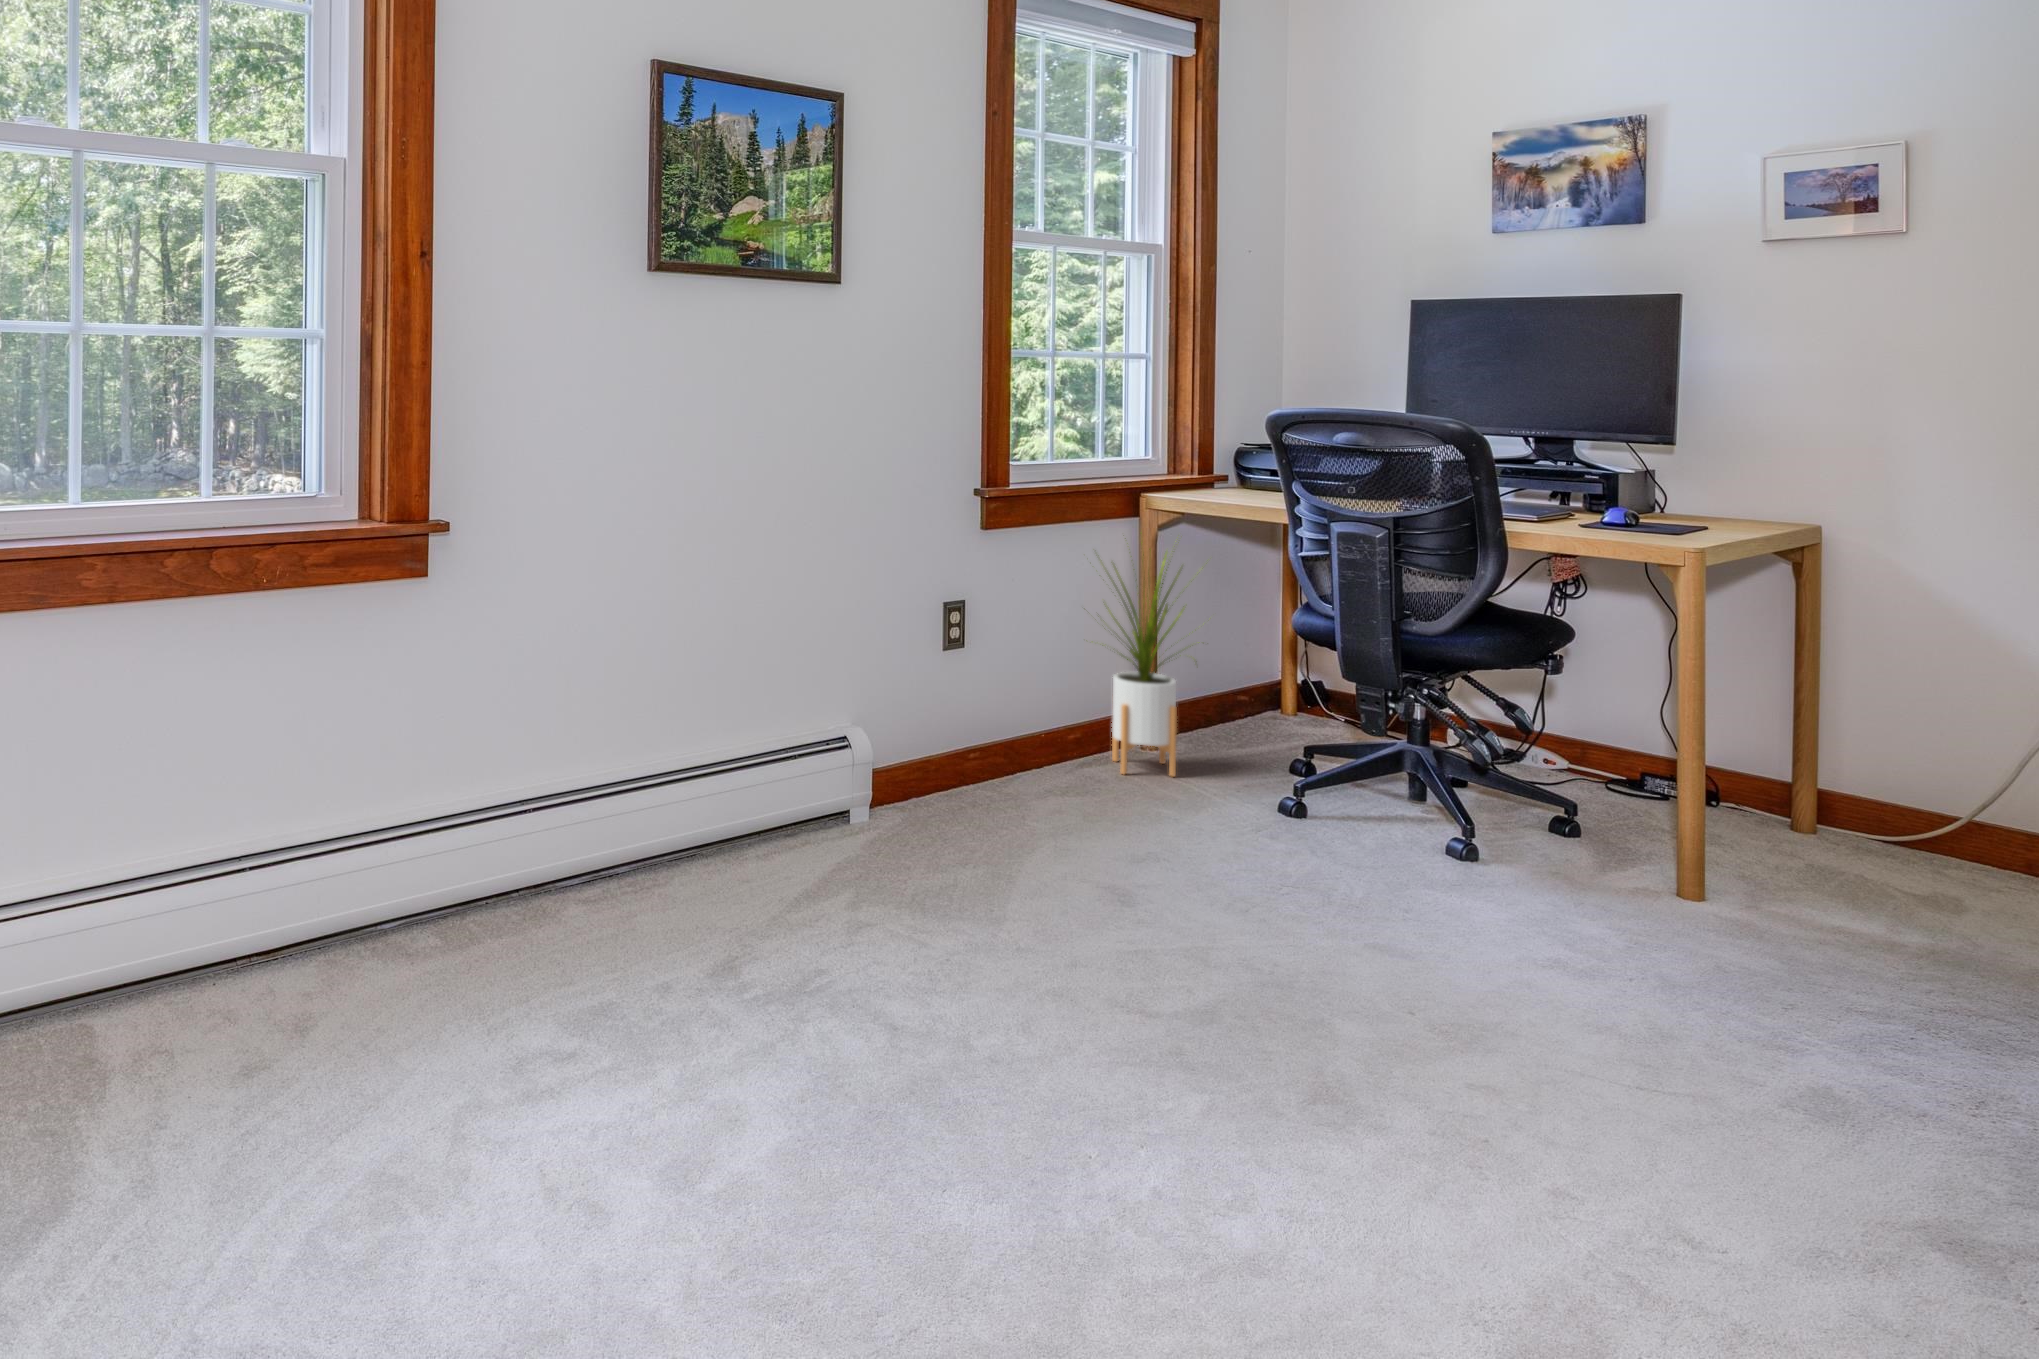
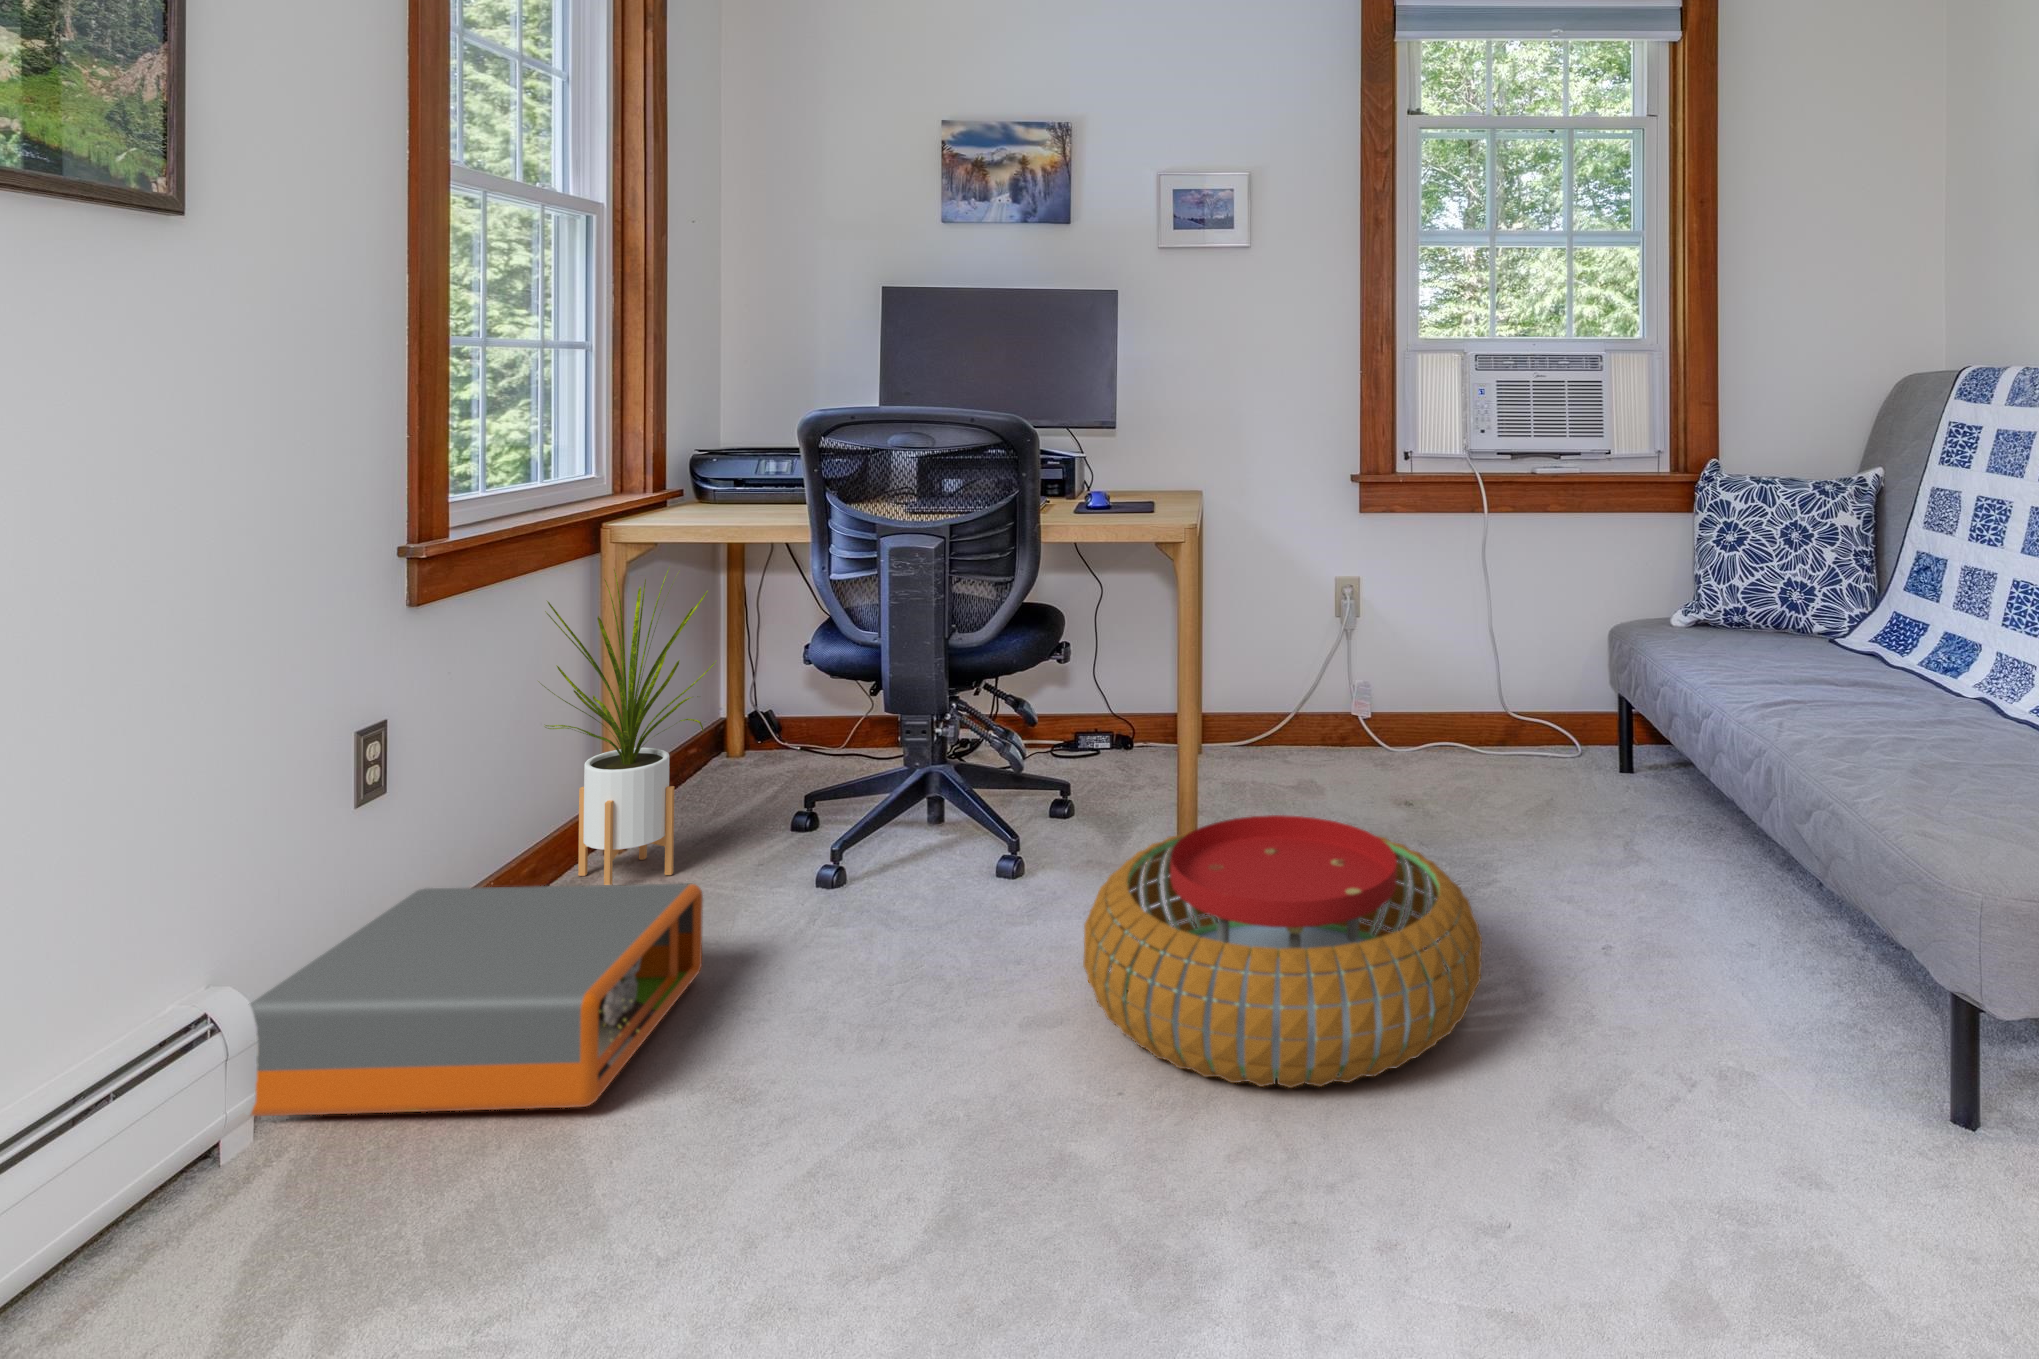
storage box: none [866,721,1146,861] -> present [250,884,703,1116]
pouf: none [1407,824,1896,1087] -> present [1083,815,1482,1088]

